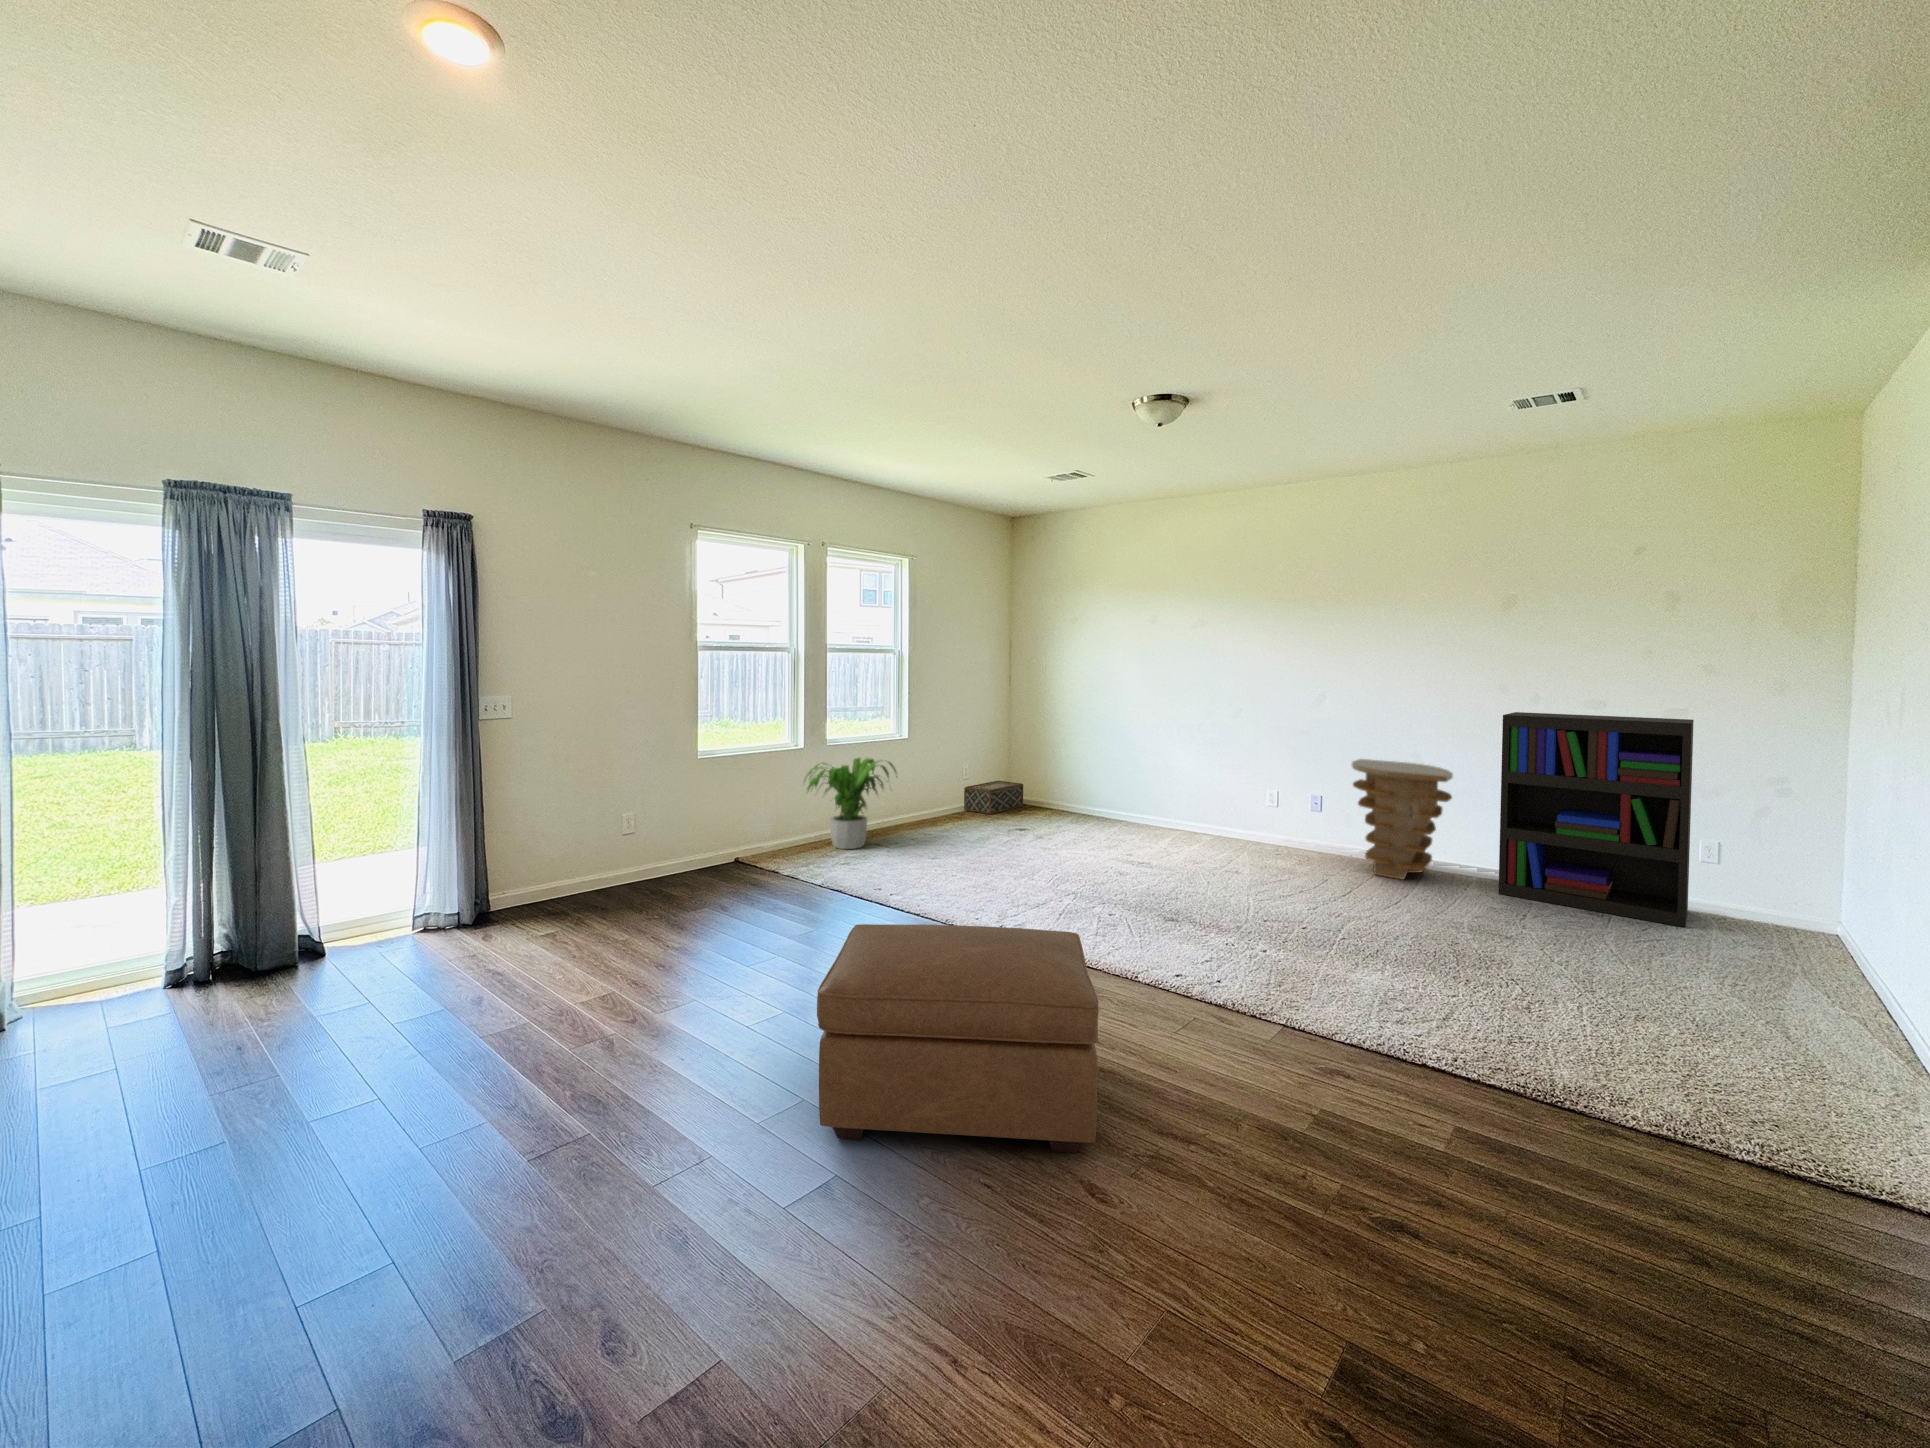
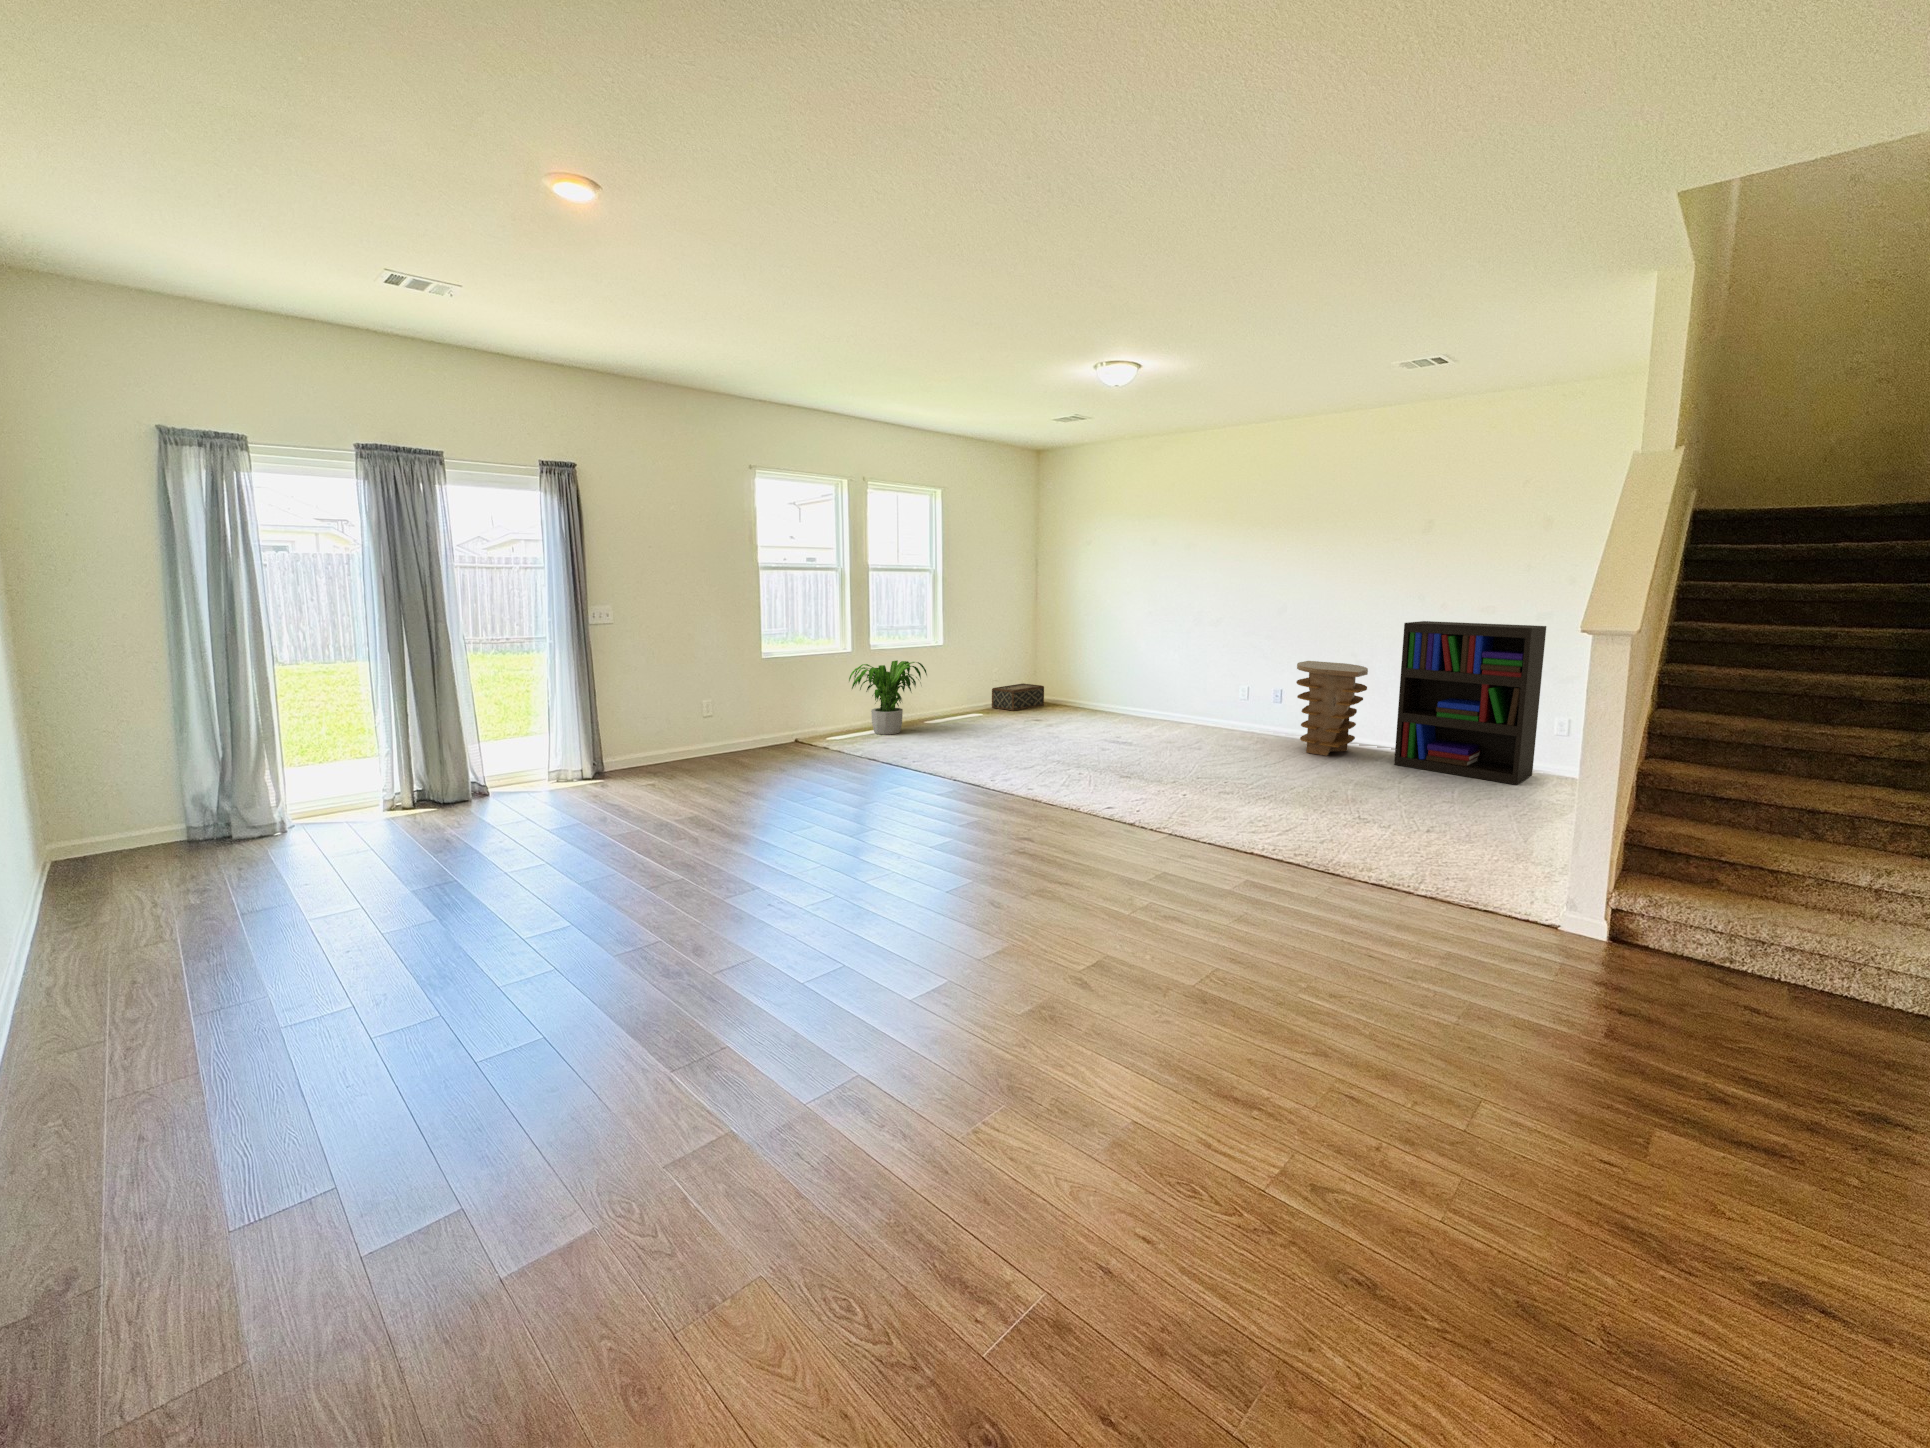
ottoman: present [817,924,1099,1153] -> none [833,760,1017,887]

